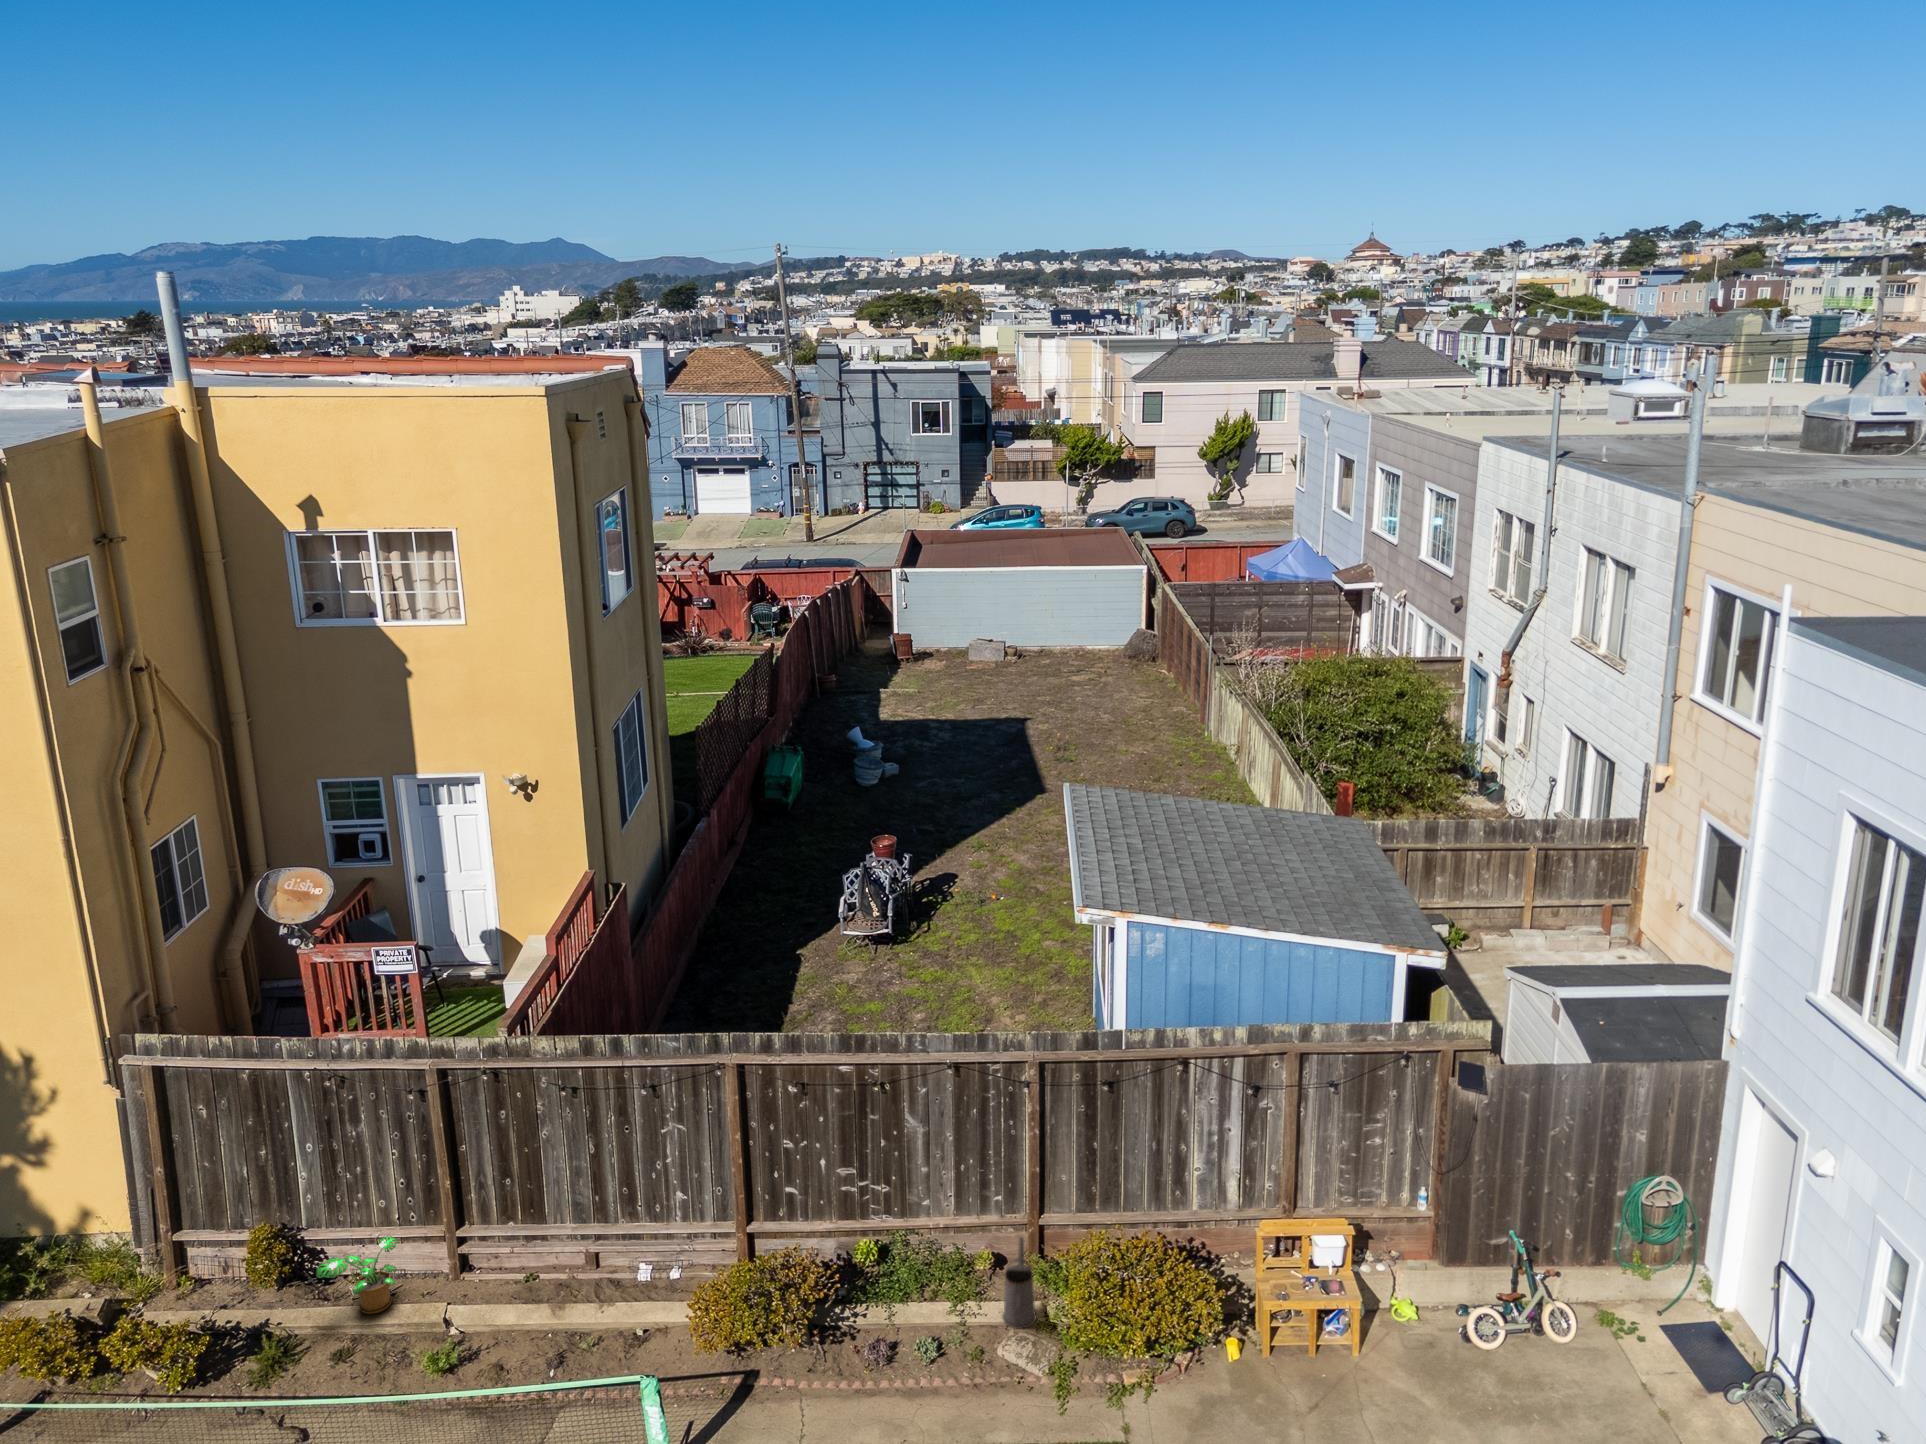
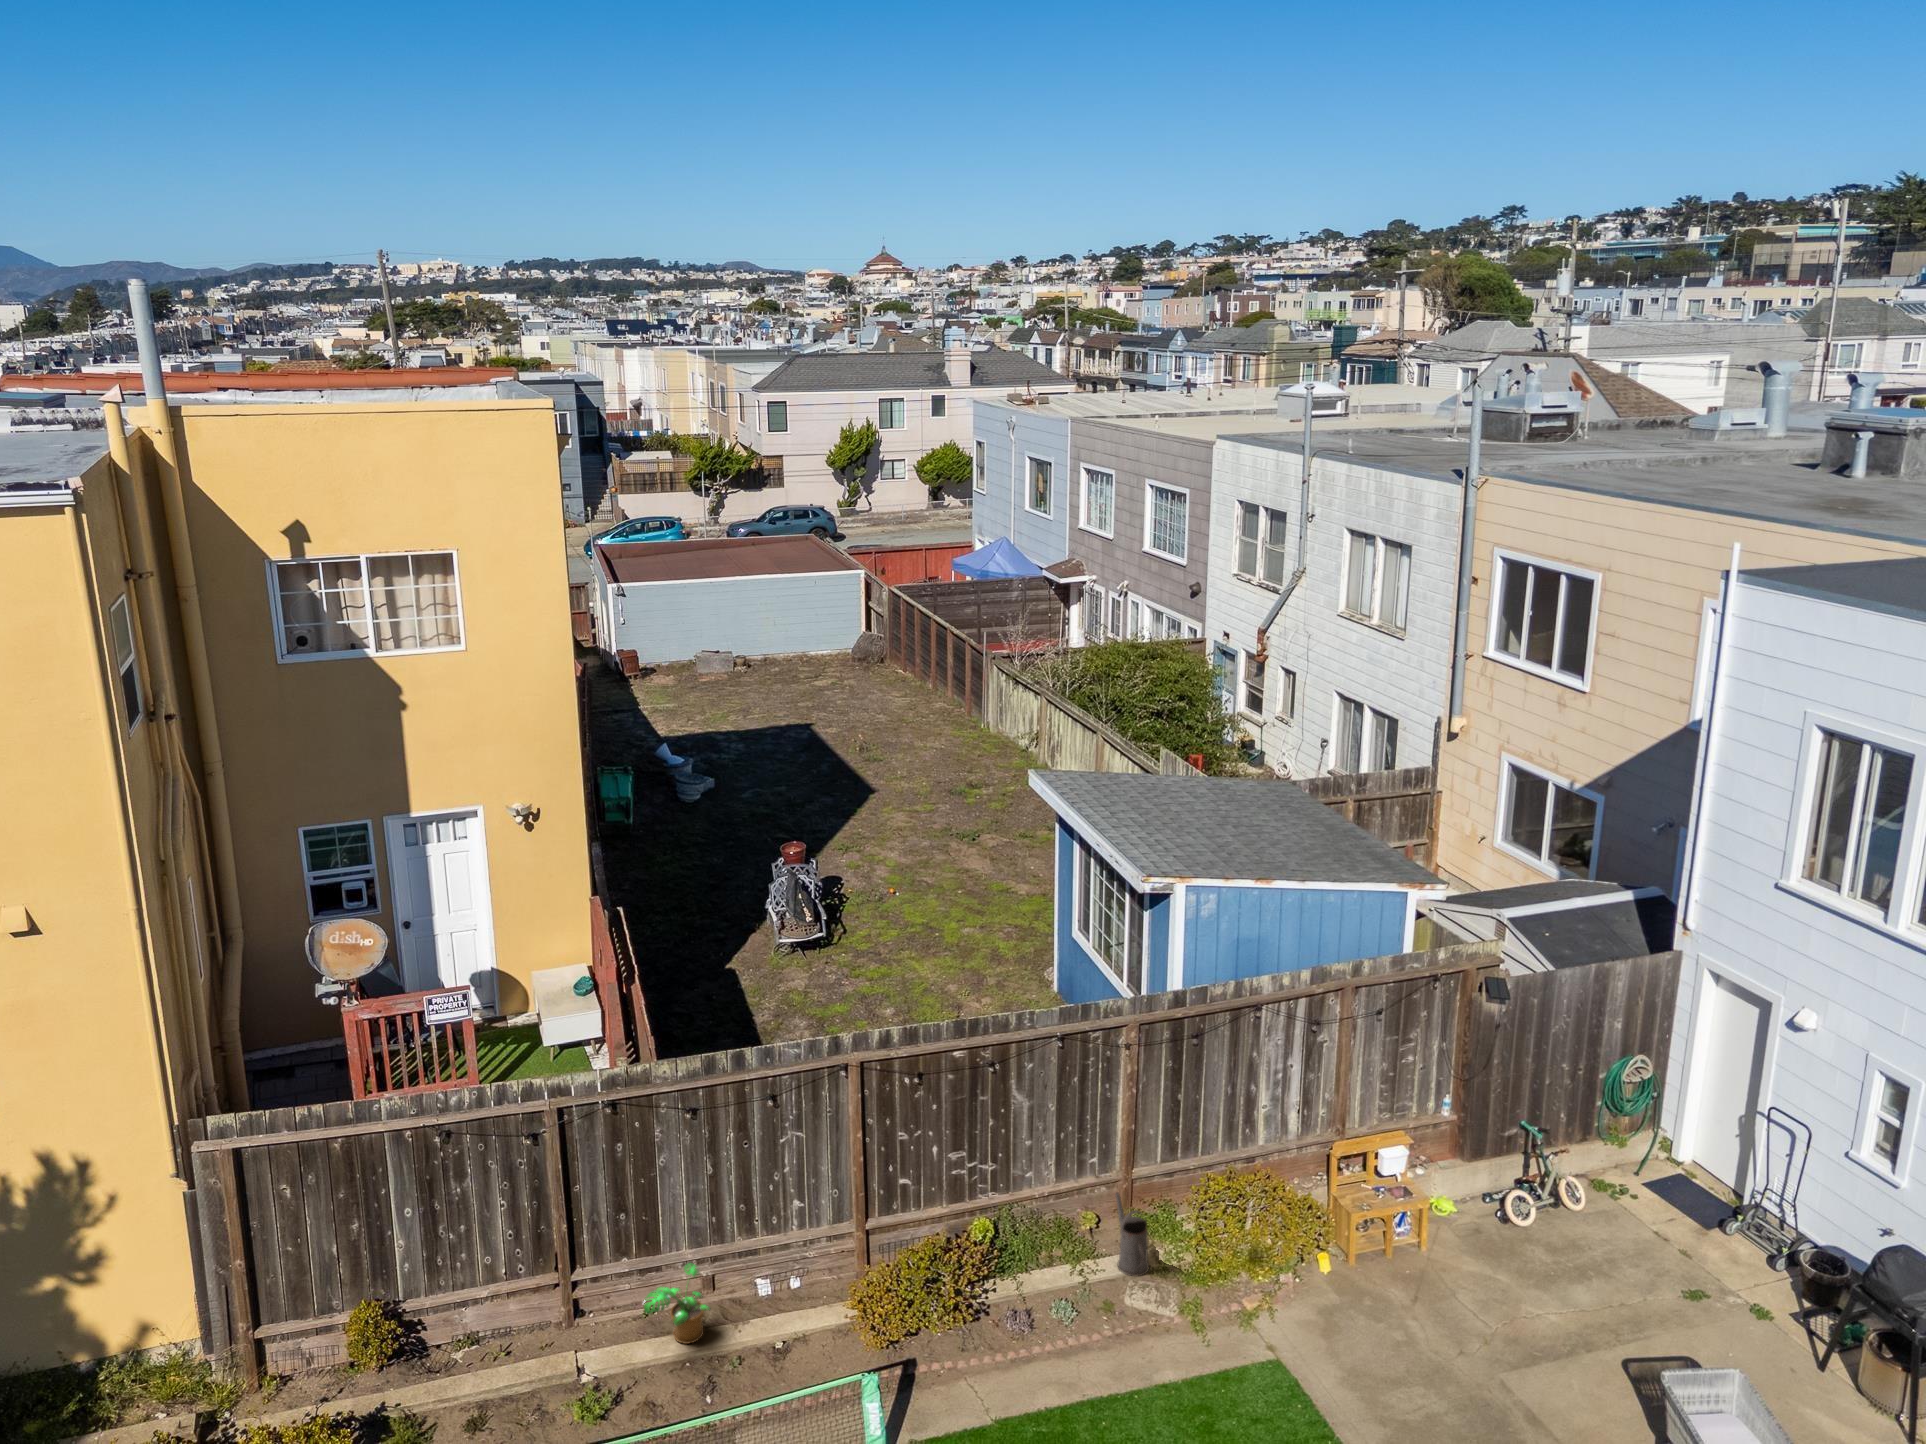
potted plant: present [316,1236,397,1314] -> present [644,1263,711,1344]

